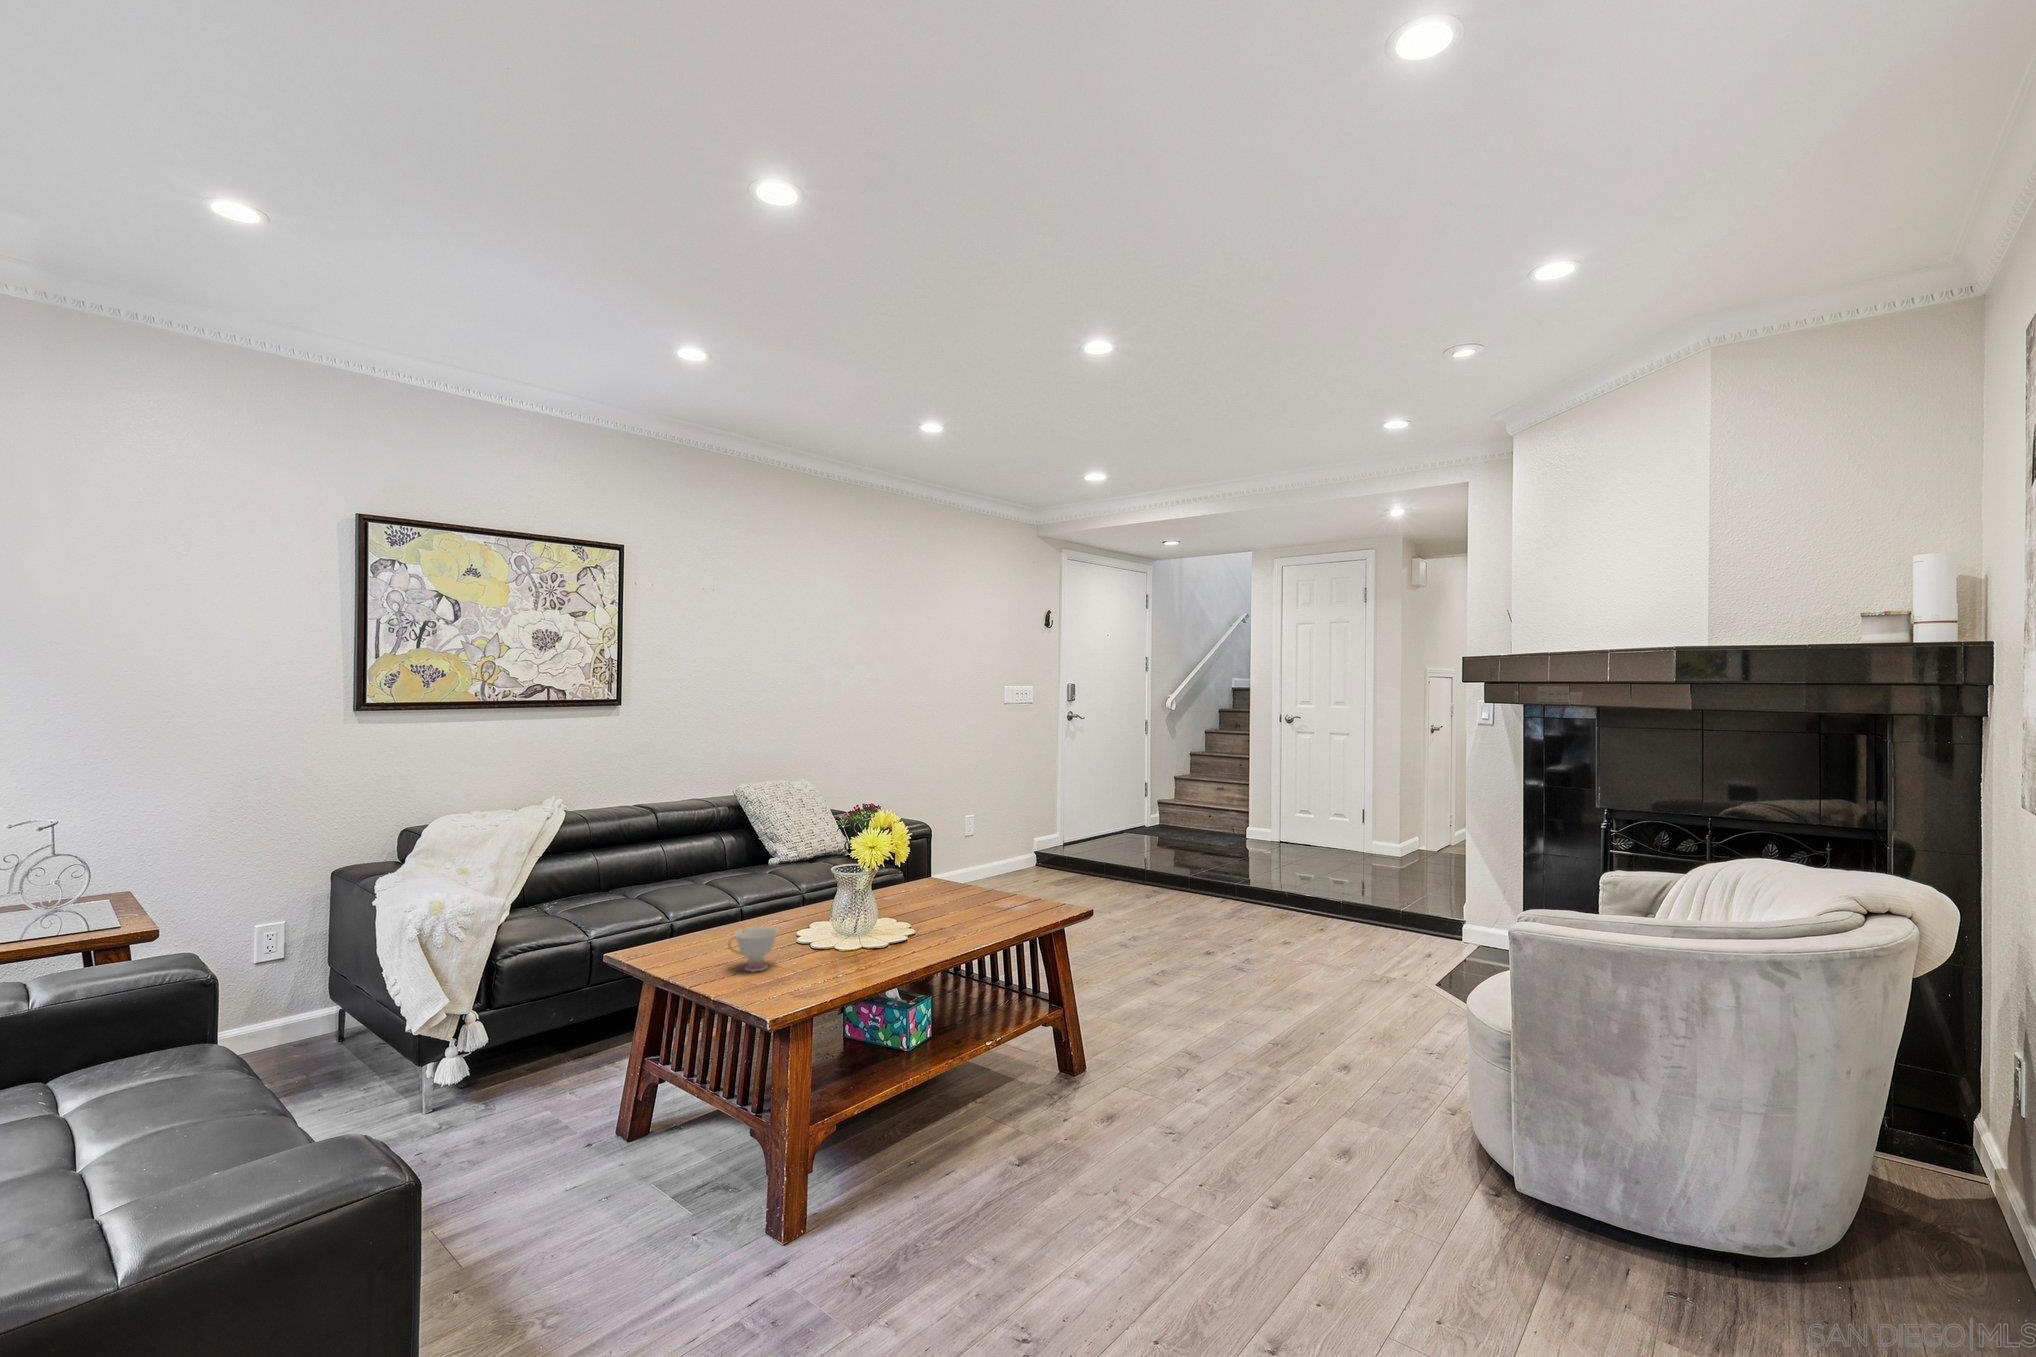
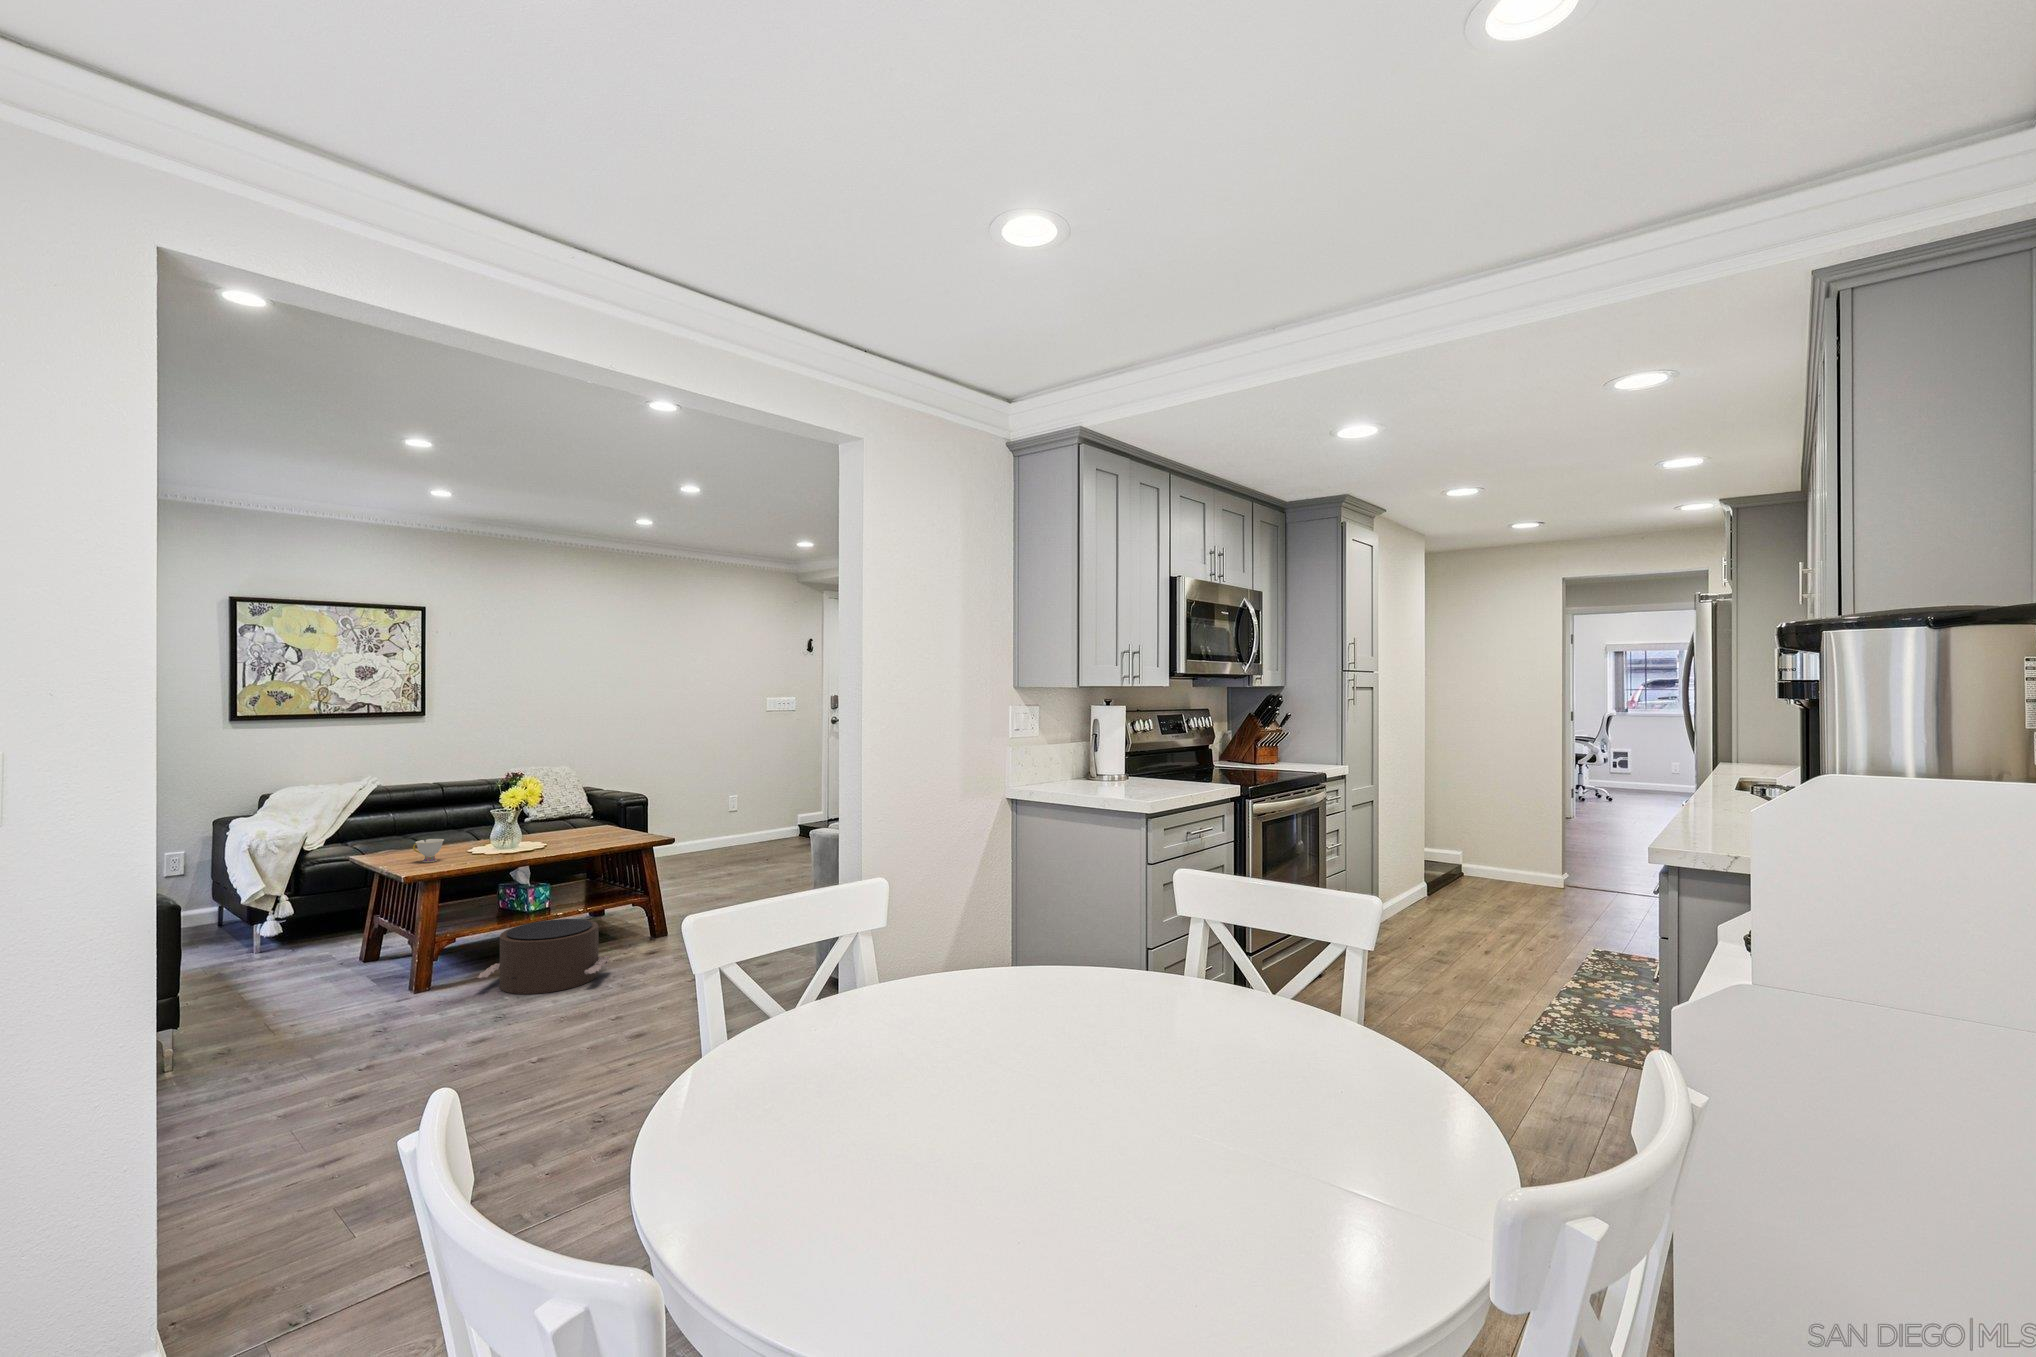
pouf: none [910,1076,1126,1254] -> present [478,919,610,994]

